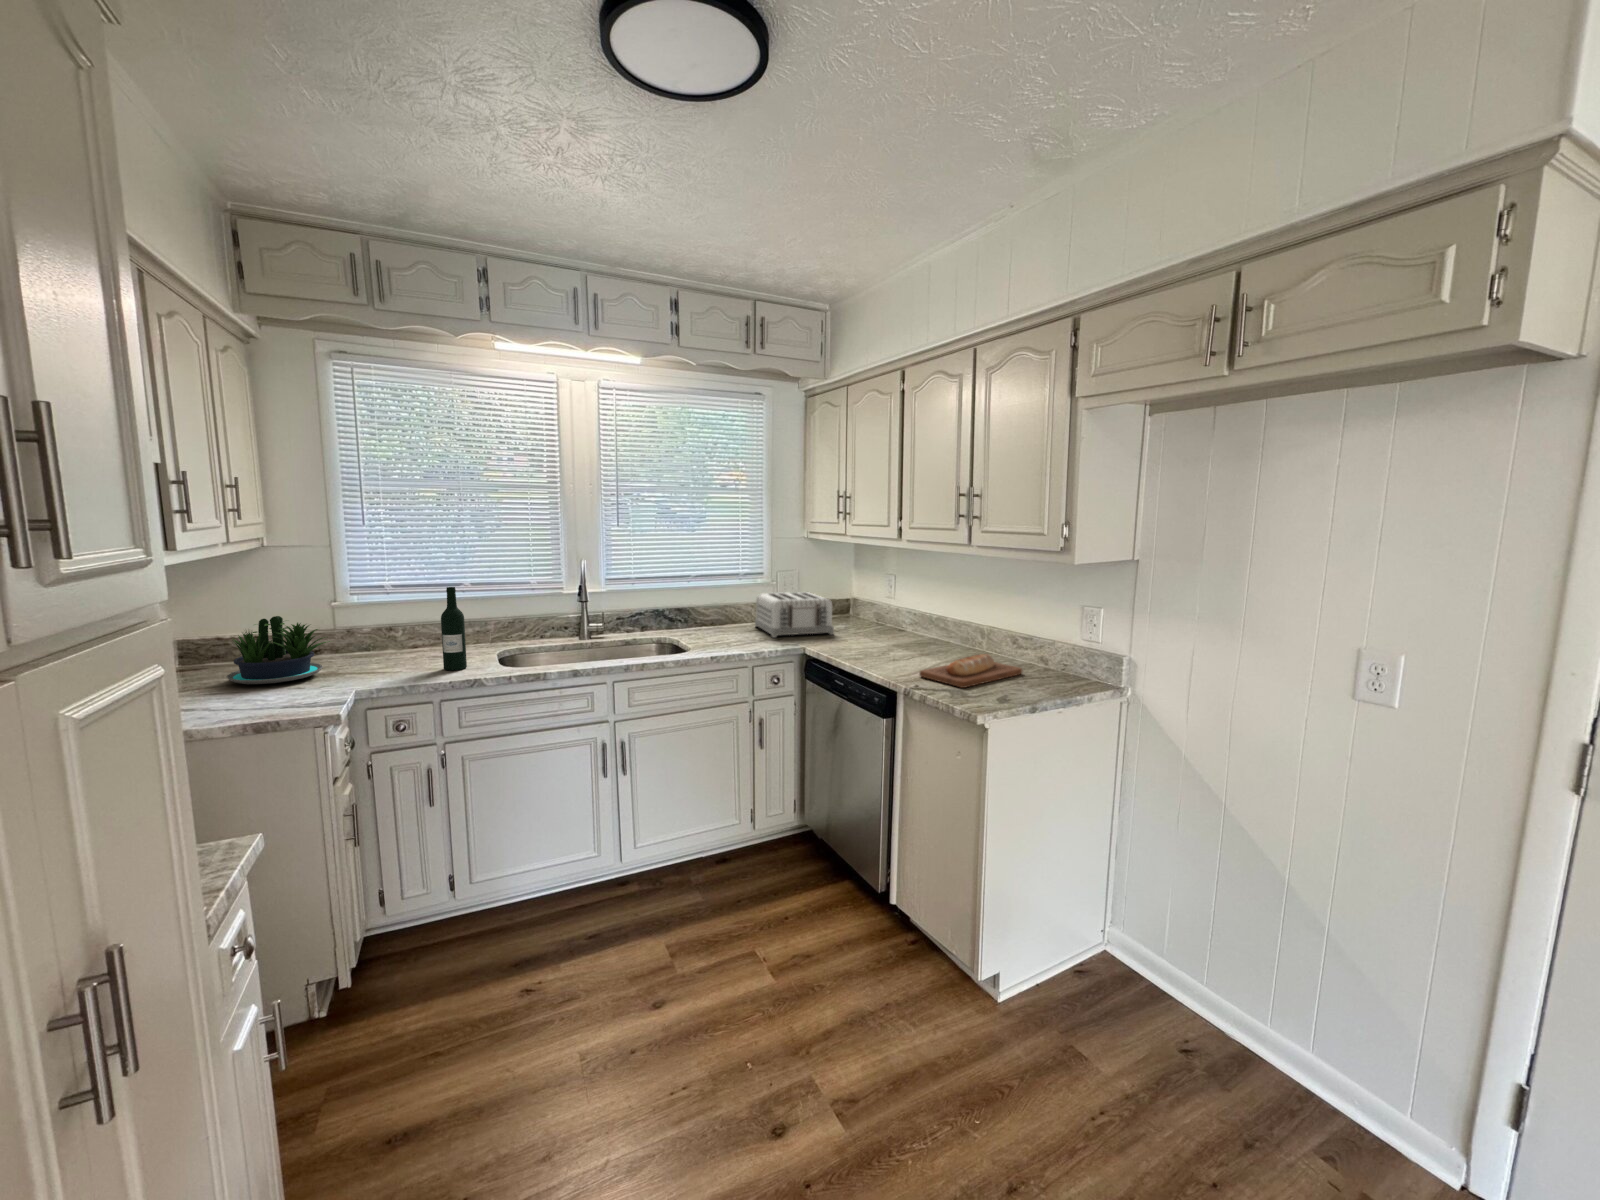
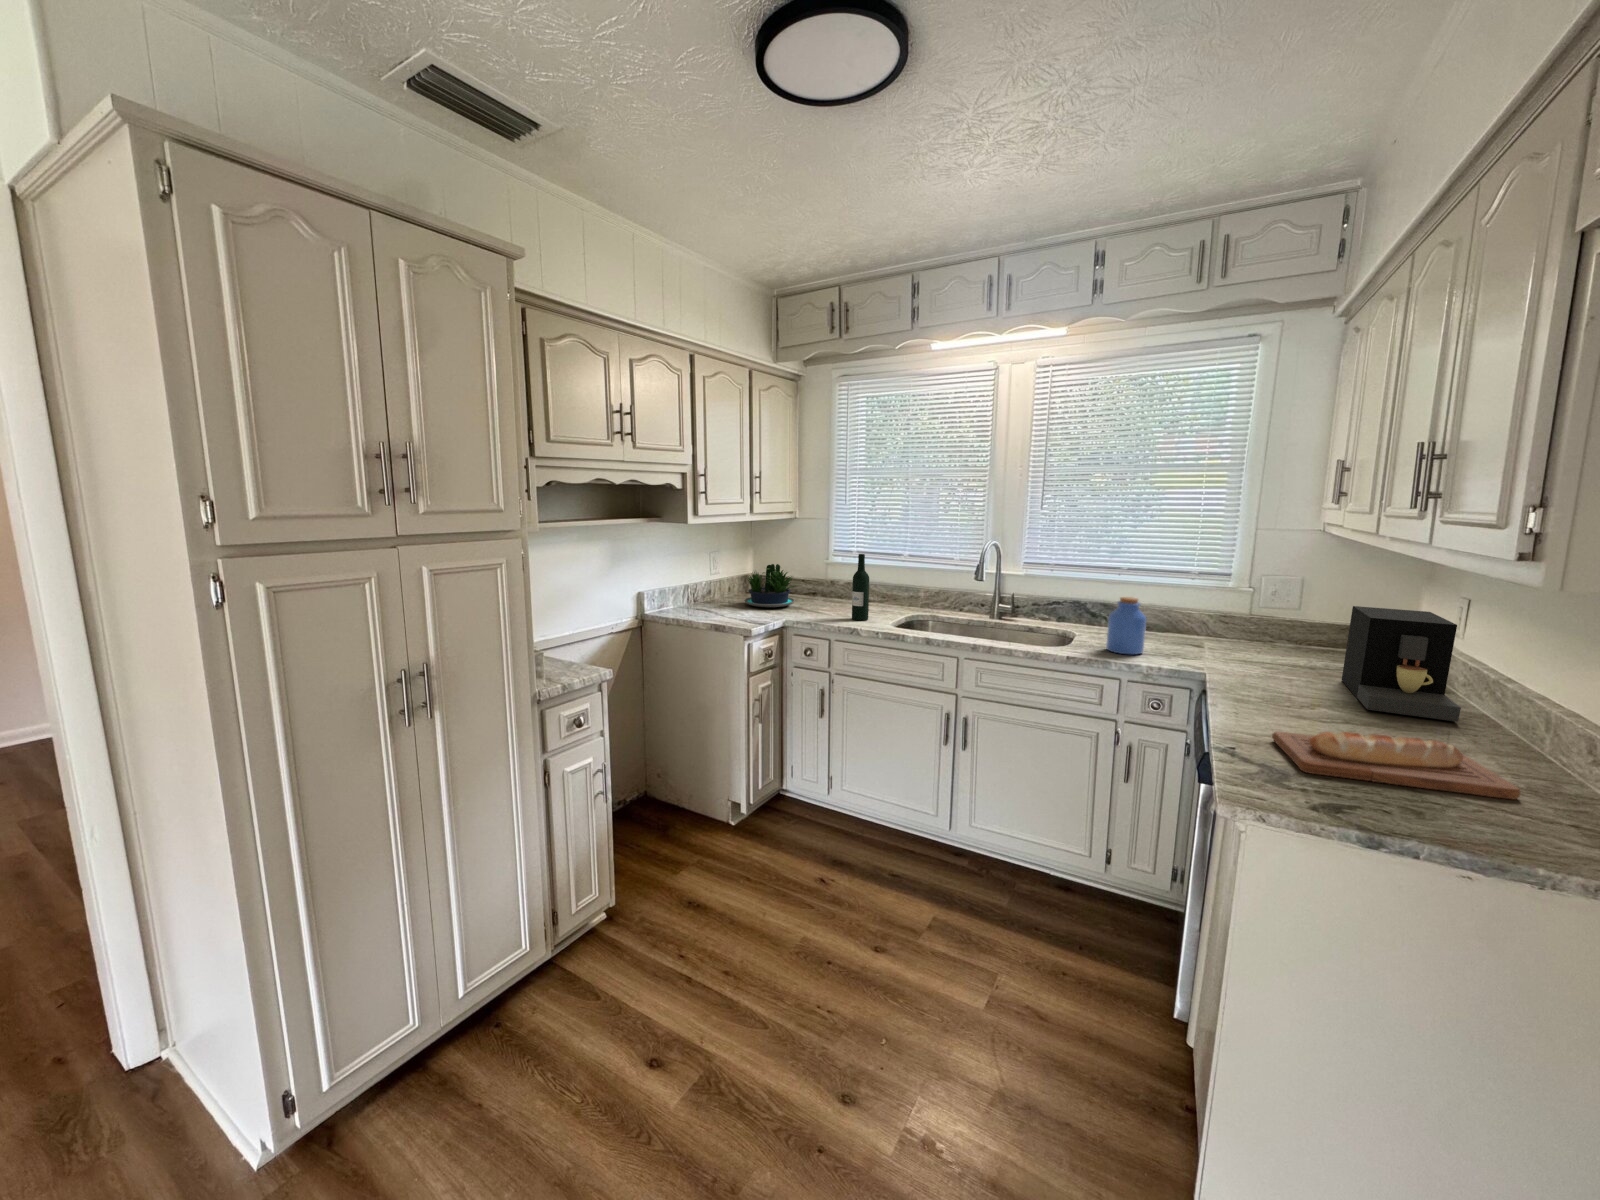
coffee maker: none [864,585,942,649] -> present [1342,606,1461,722]
toaster: present [755,592,834,638] -> none [1191,599,1303,669]
jar: none [722,599,751,647] -> present [1106,597,1147,655]

